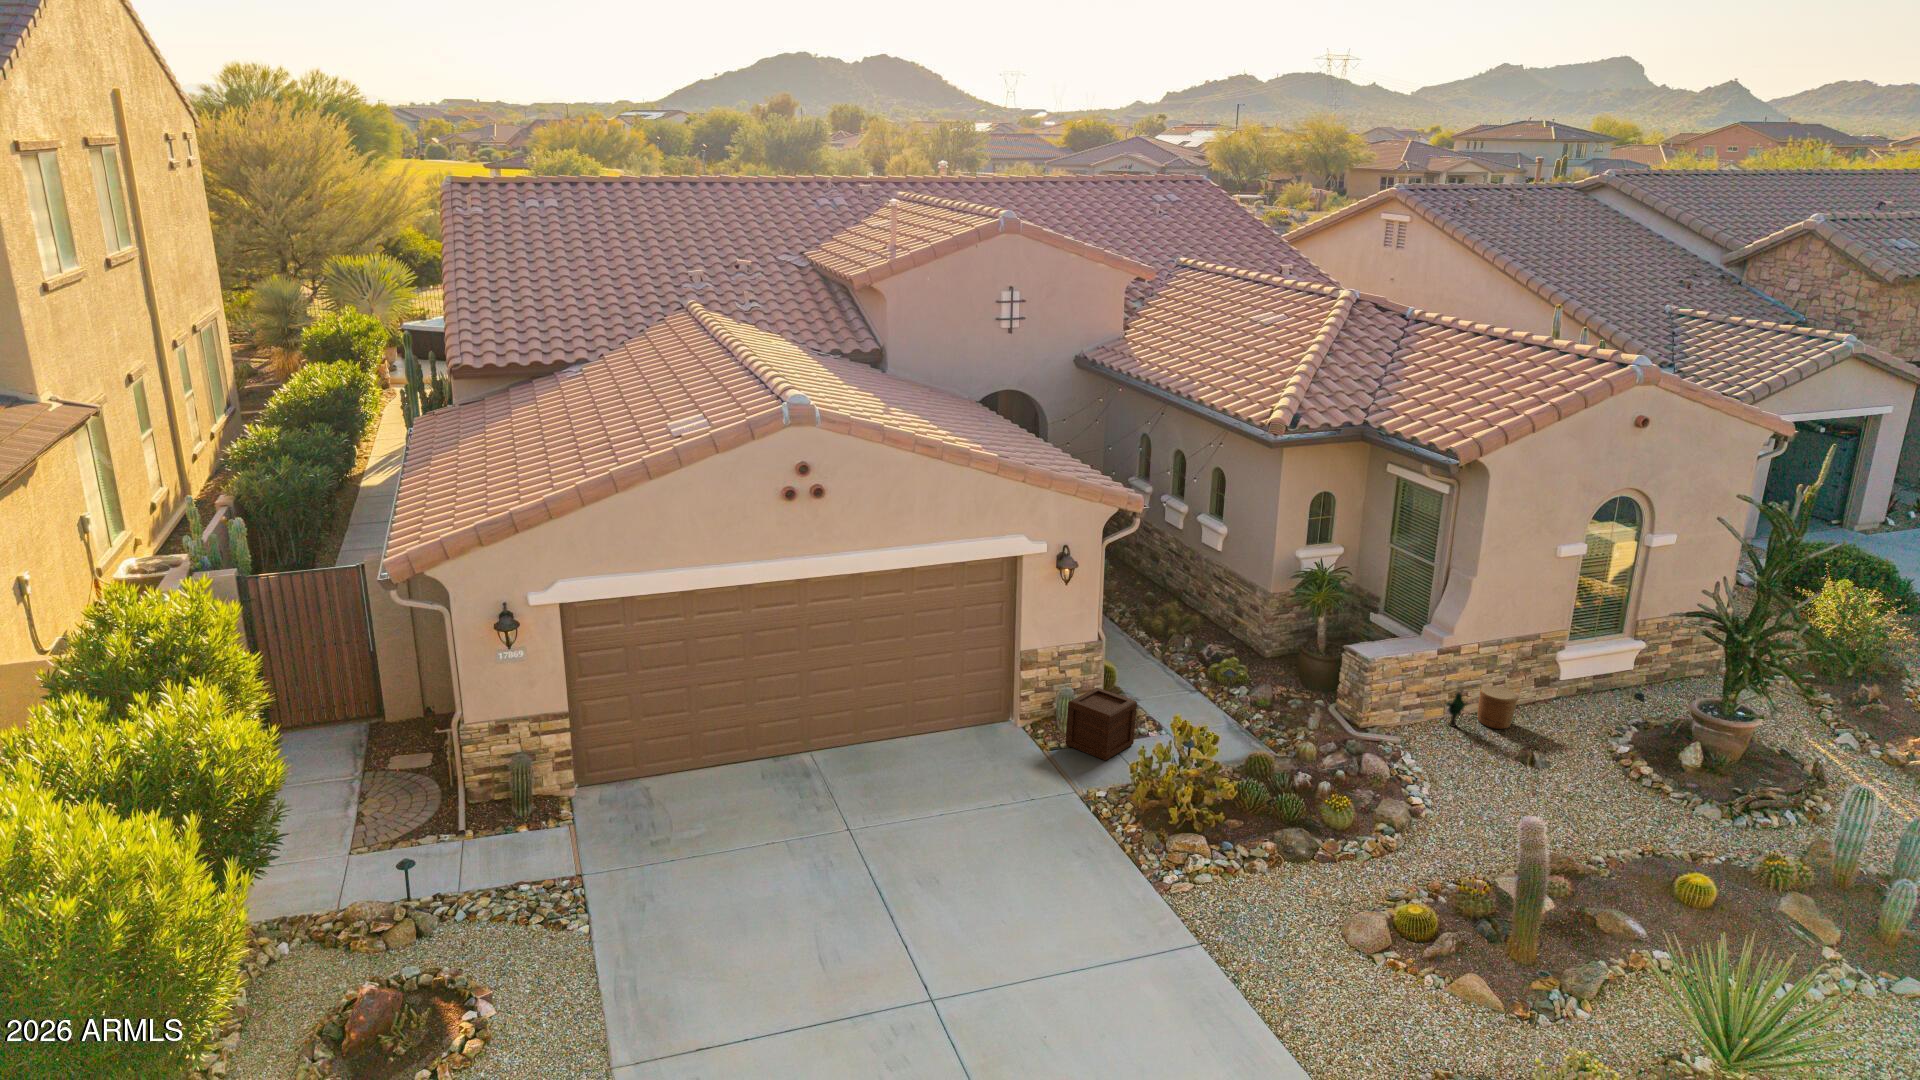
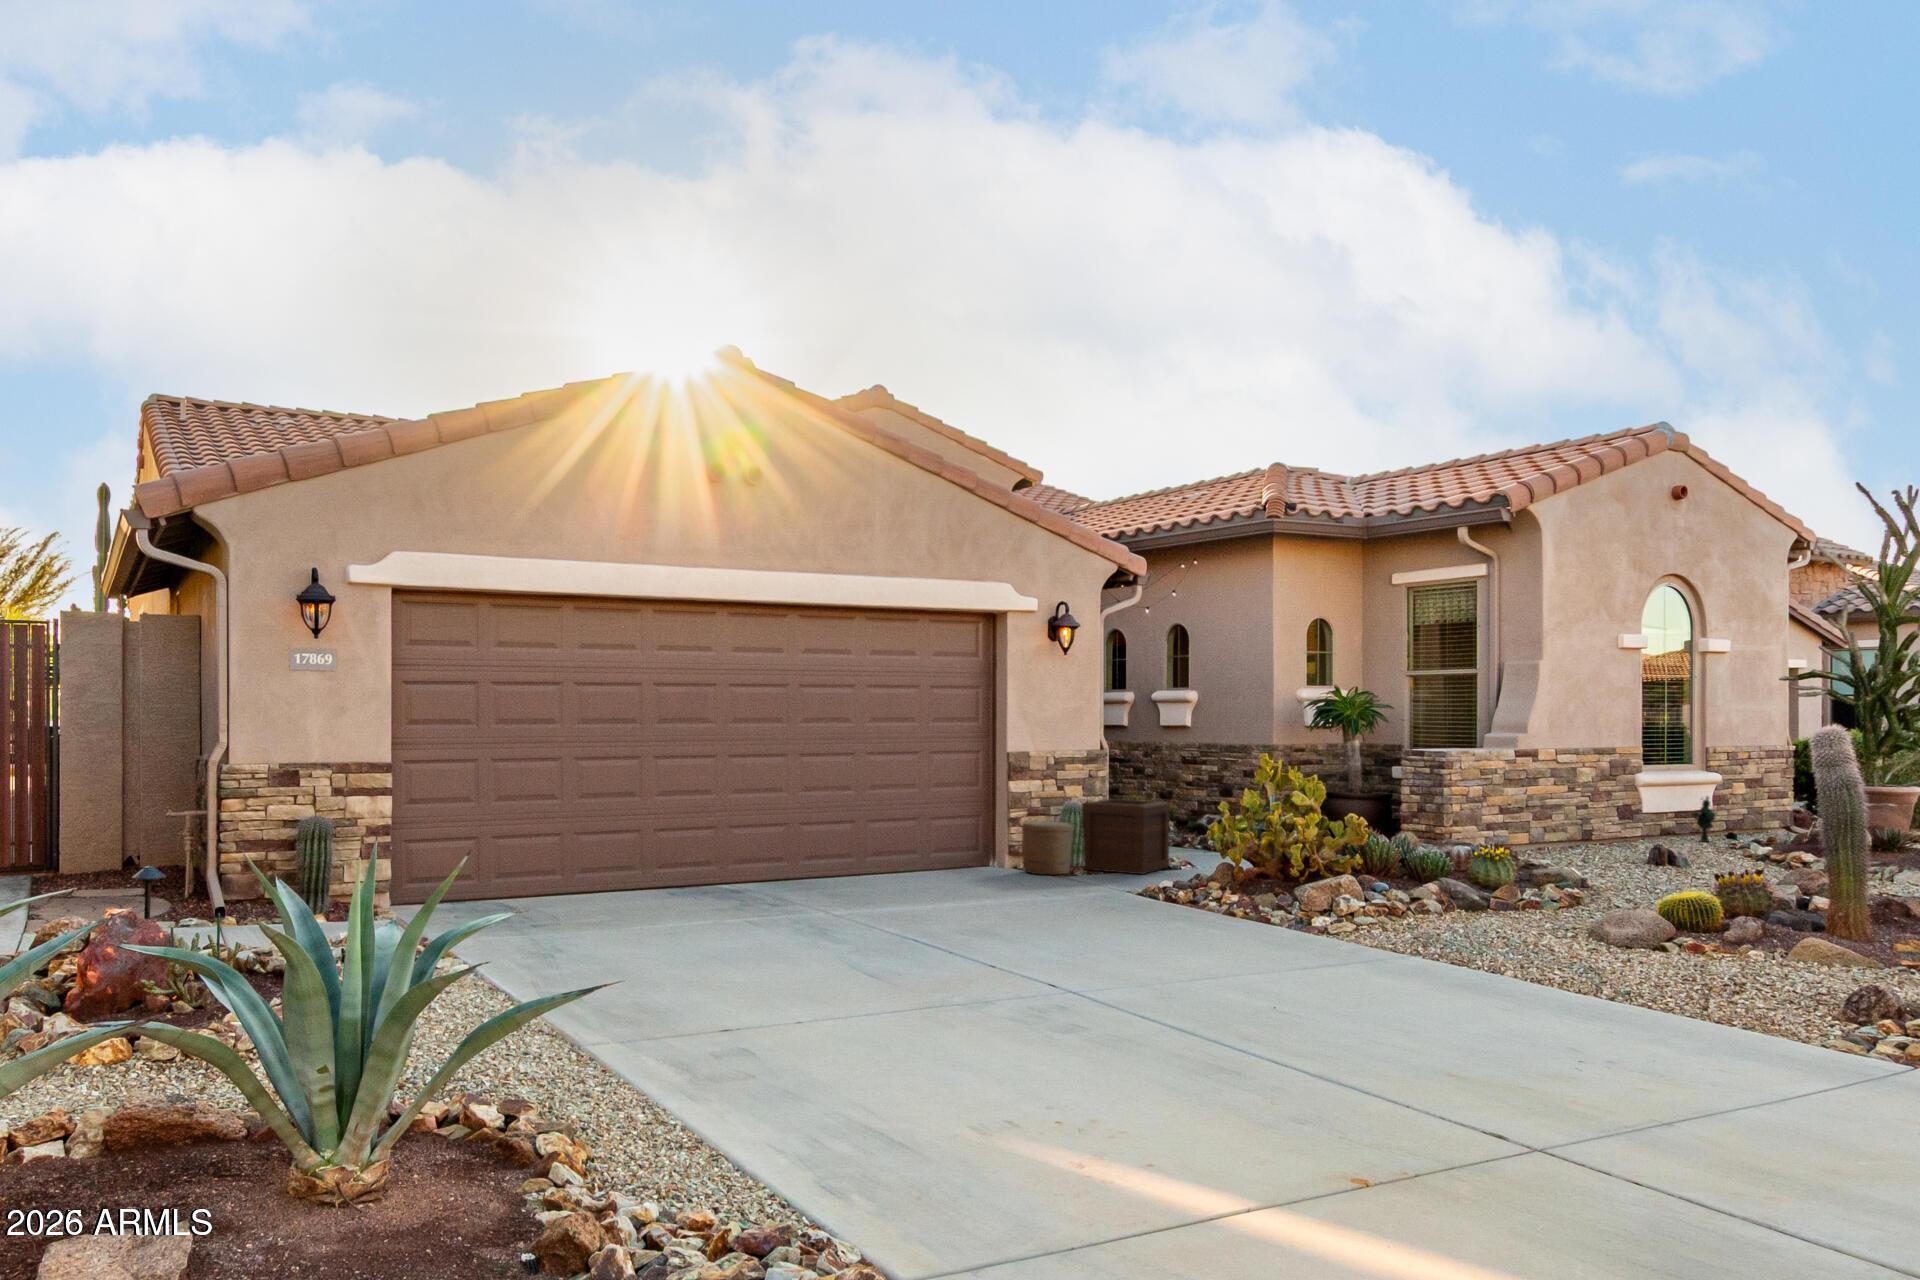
woven basket: present [1478,686,1518,729] -> present [1022,821,1073,875]
decorative plant: present [1446,692,1467,727] -> present [1692,797,1717,842]

